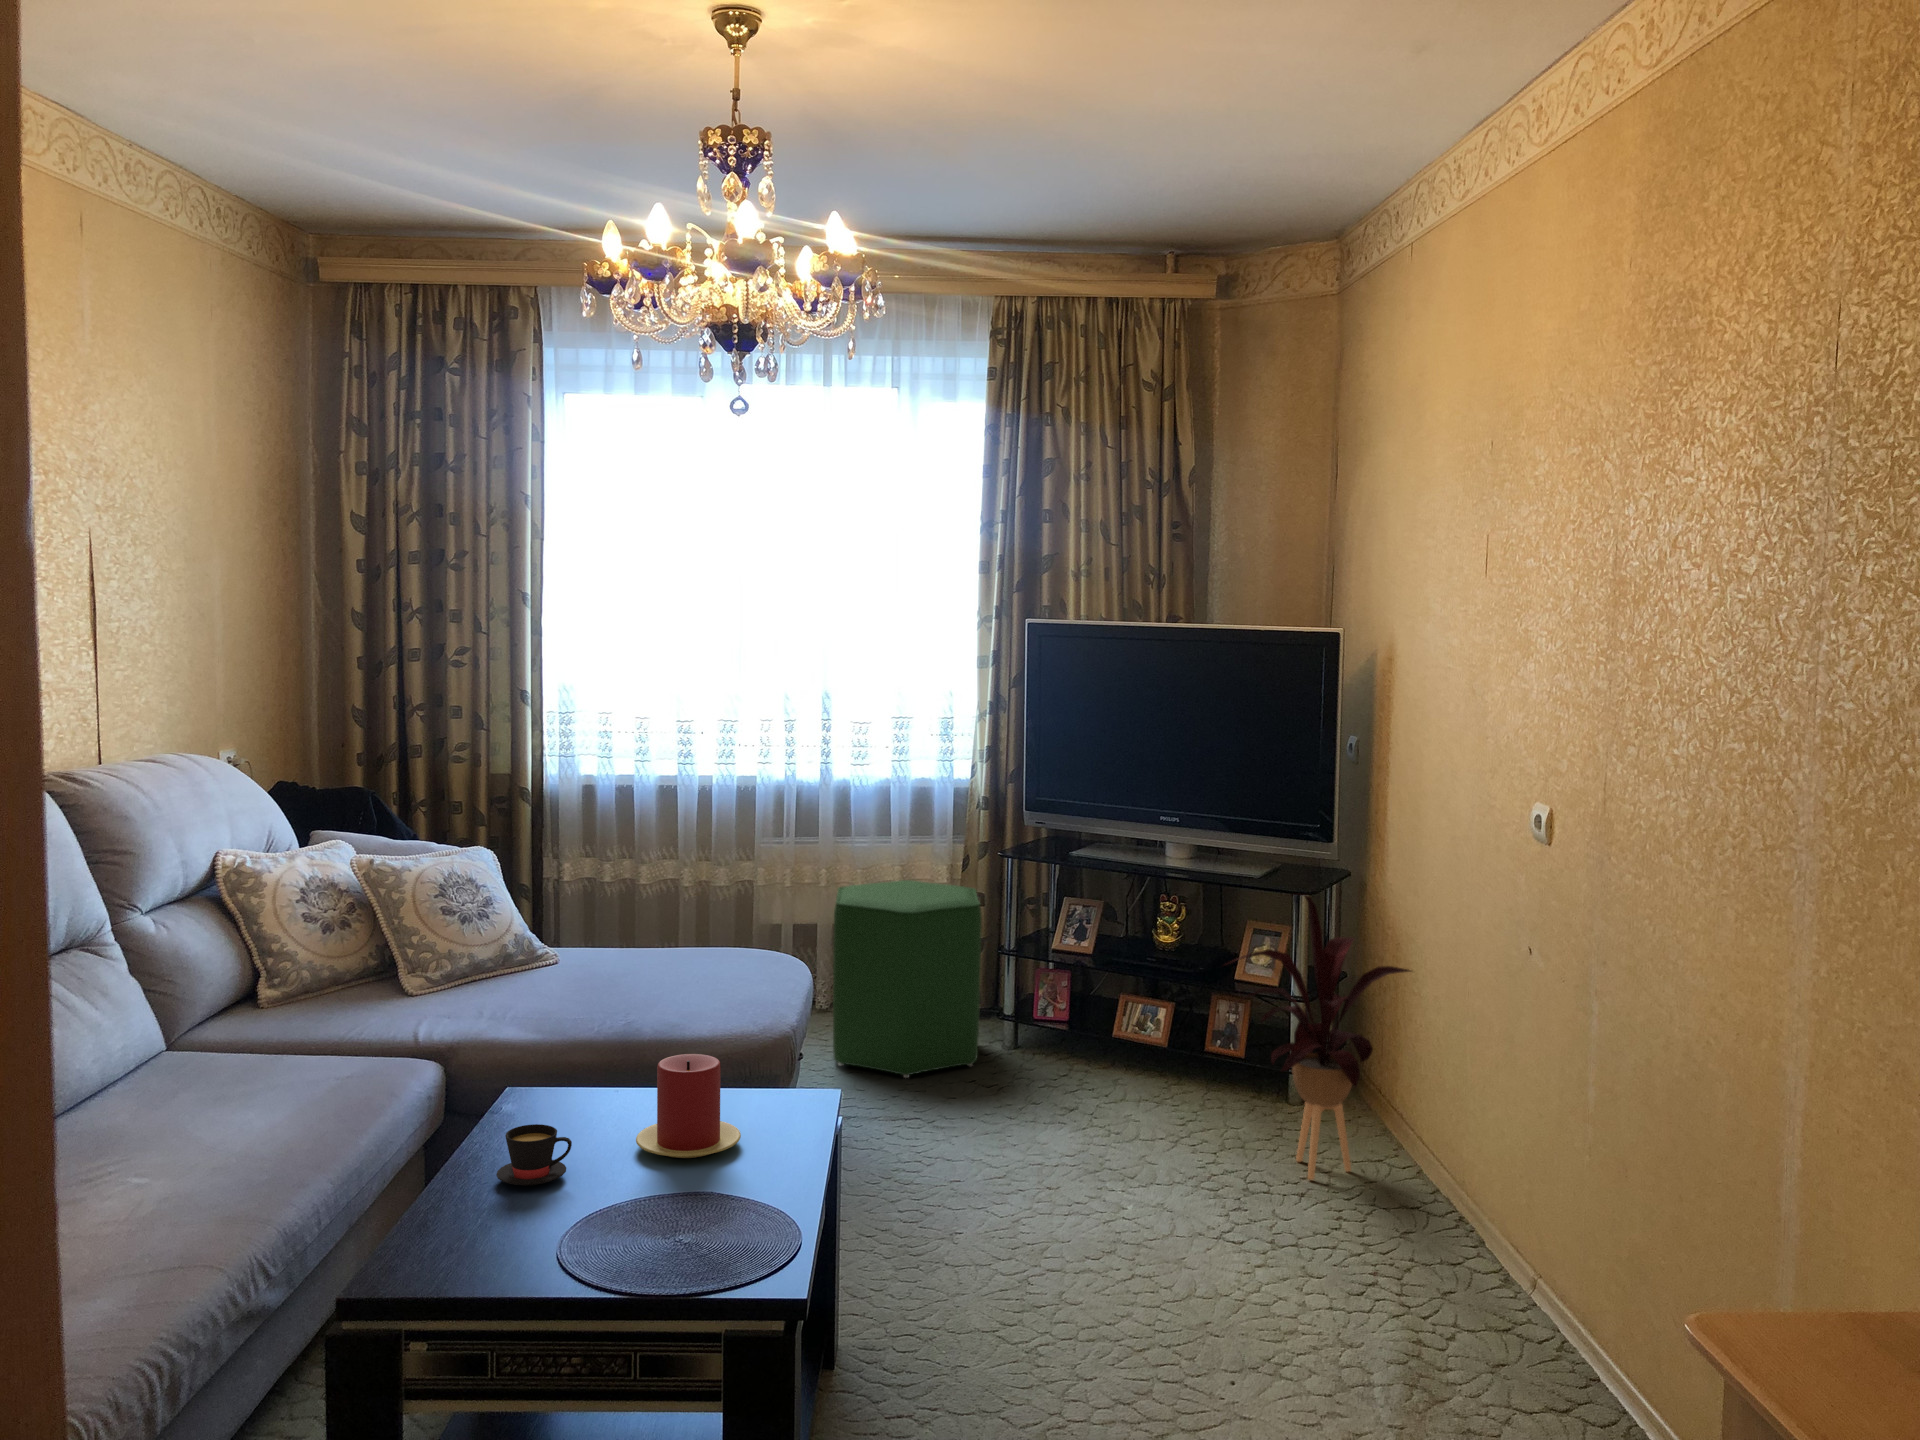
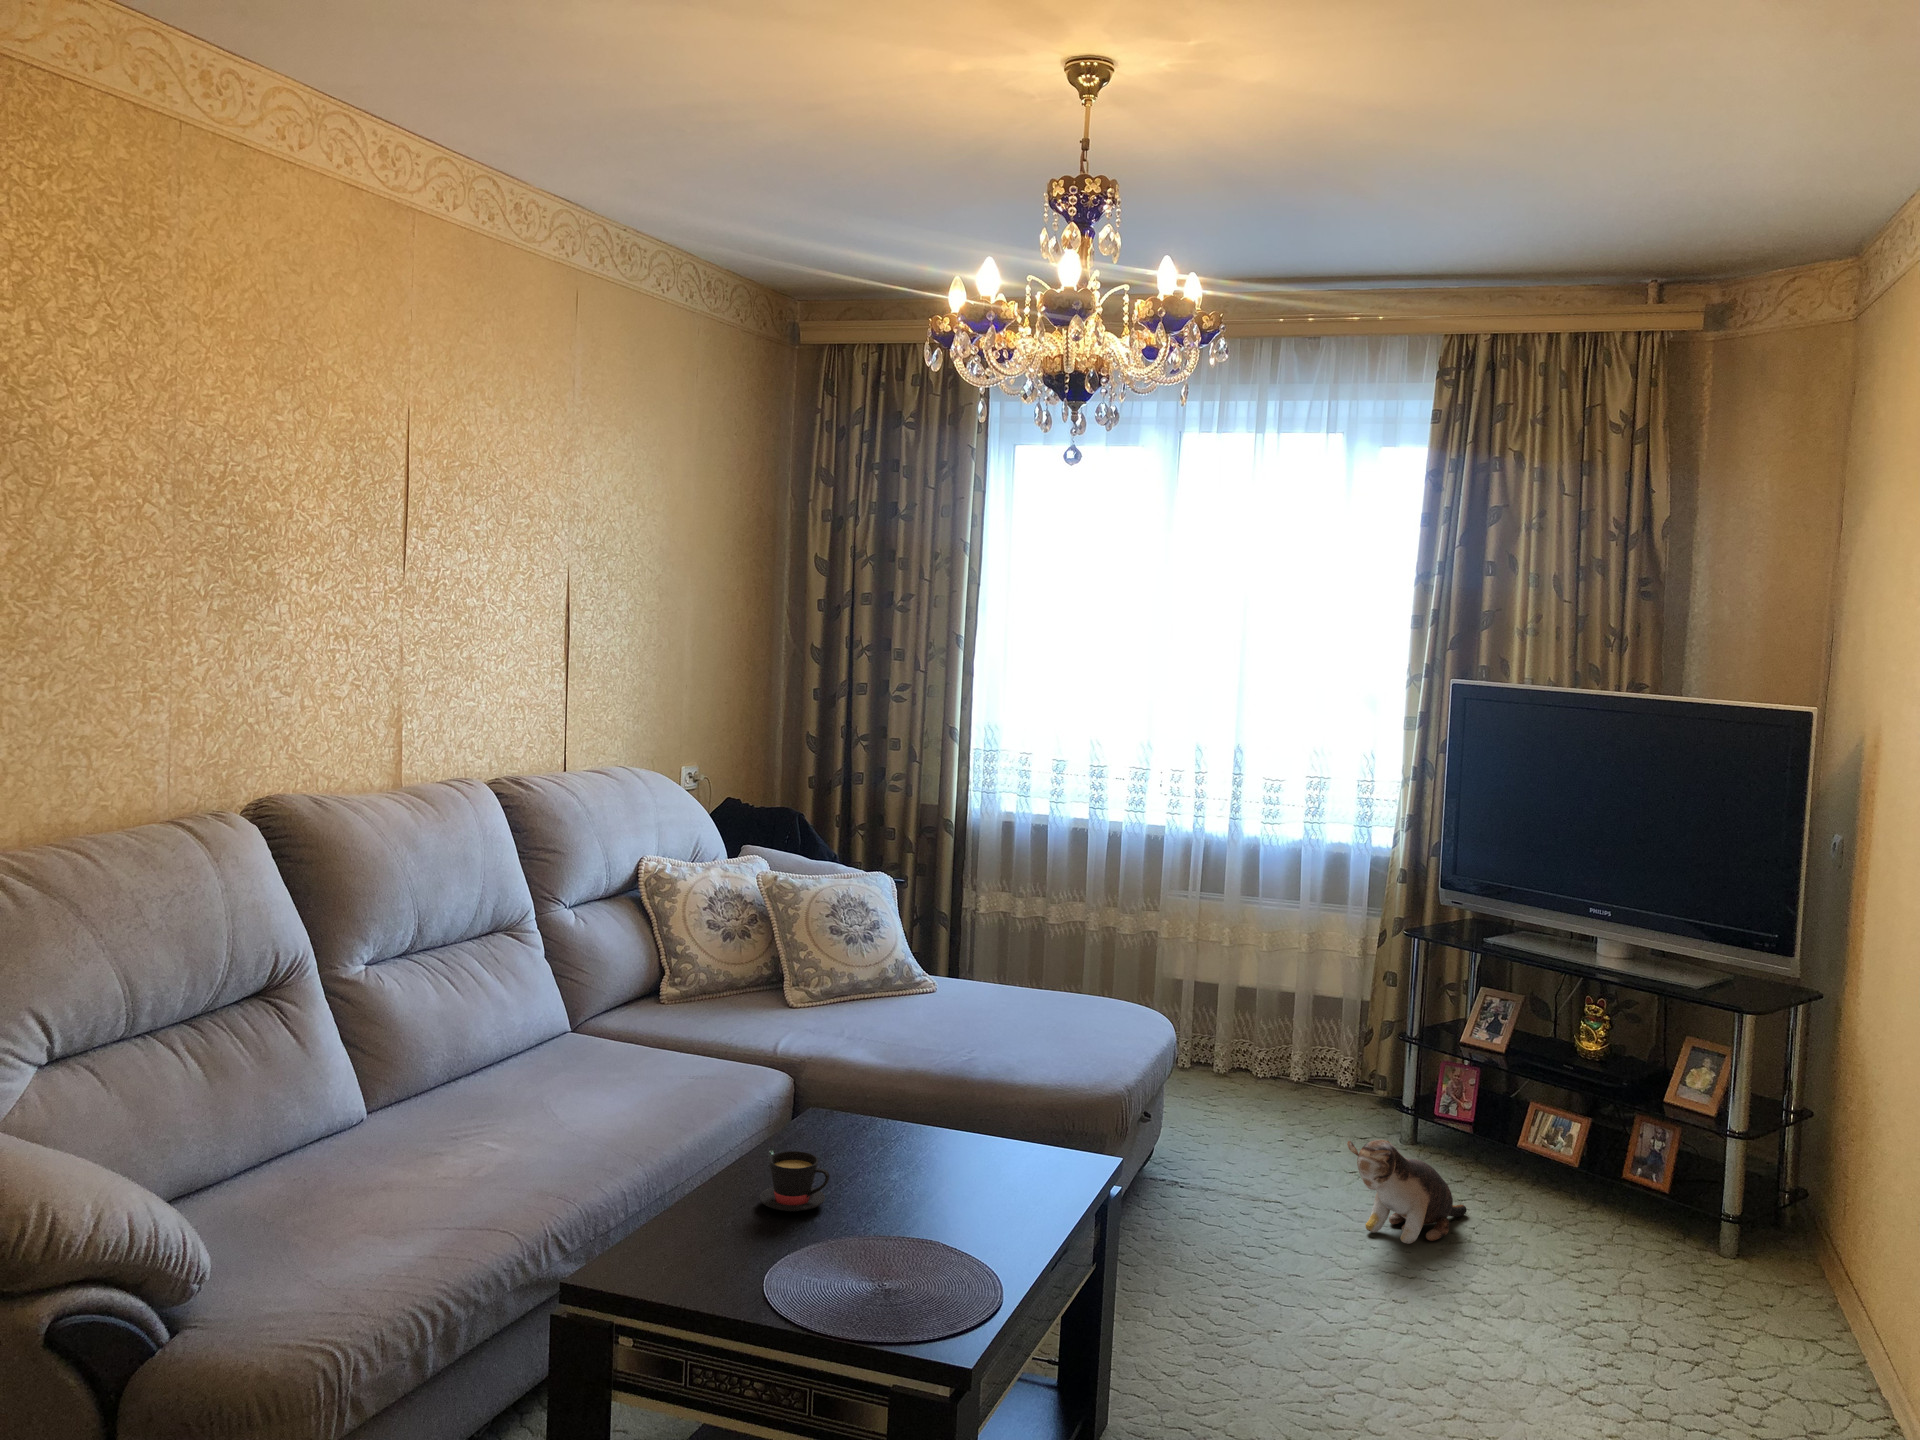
ottoman: present [833,880,982,1078] -> none [1211,947,1379,1155]
house plant: present [1225,893,1411,1180] -> none [1616,1013,1874,1352]
plush toy: none [986,1045,1082,1137] -> present [1347,1140,1467,1244]
candle: present [636,1054,741,1158] -> none [900,1103,1004,1209]

